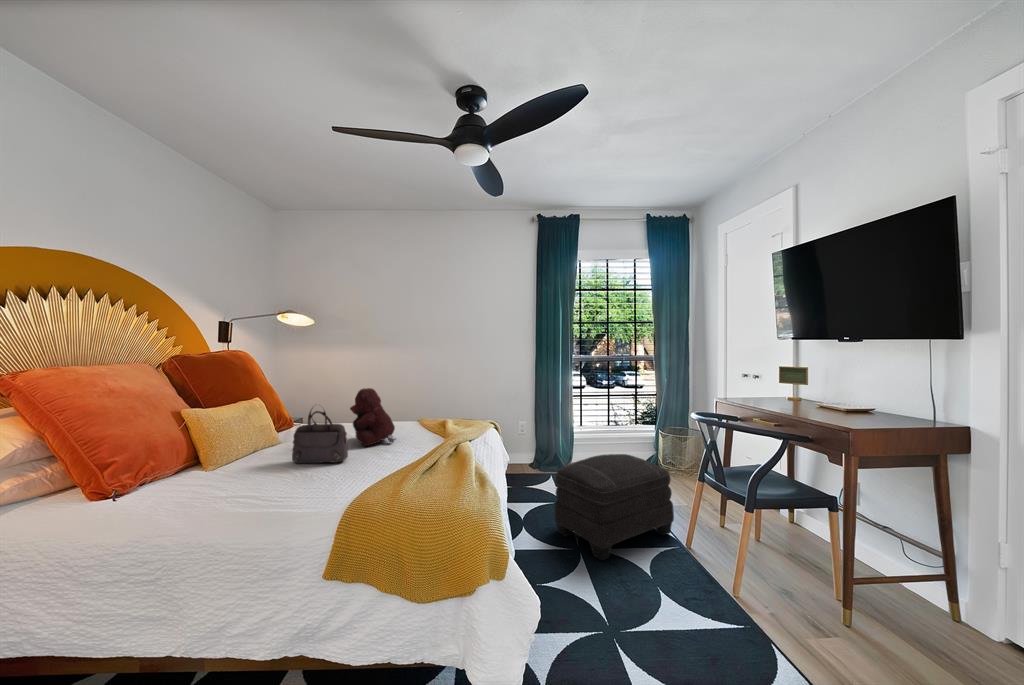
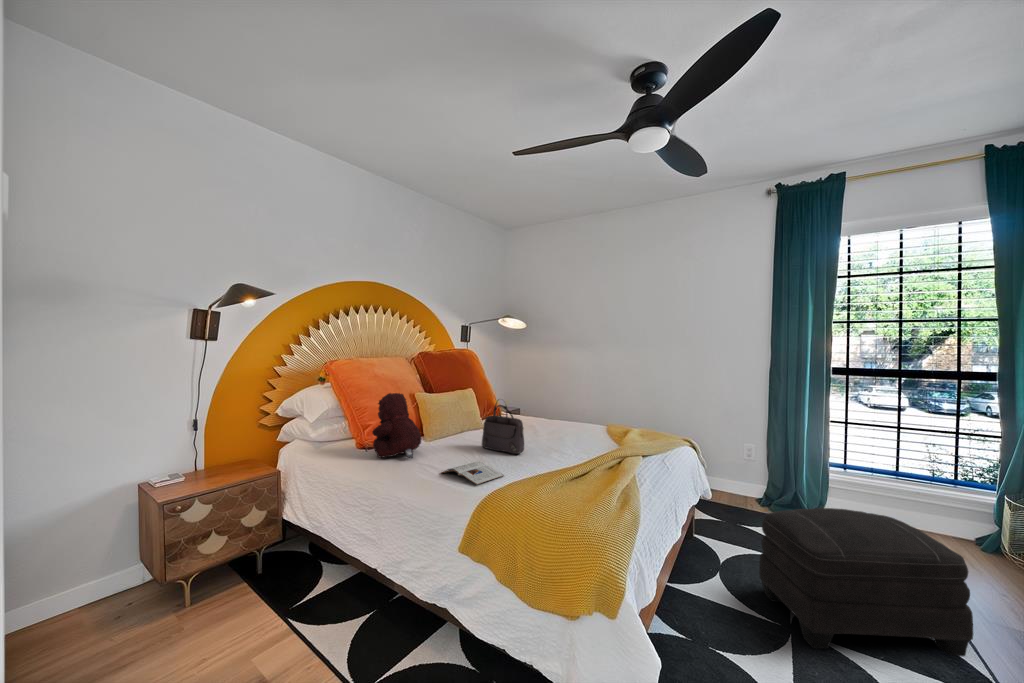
teddy bear: present [350,388,396,446] -> present [372,393,421,458]
magazine: none [256,477,342,503] -> present [441,461,504,485]

